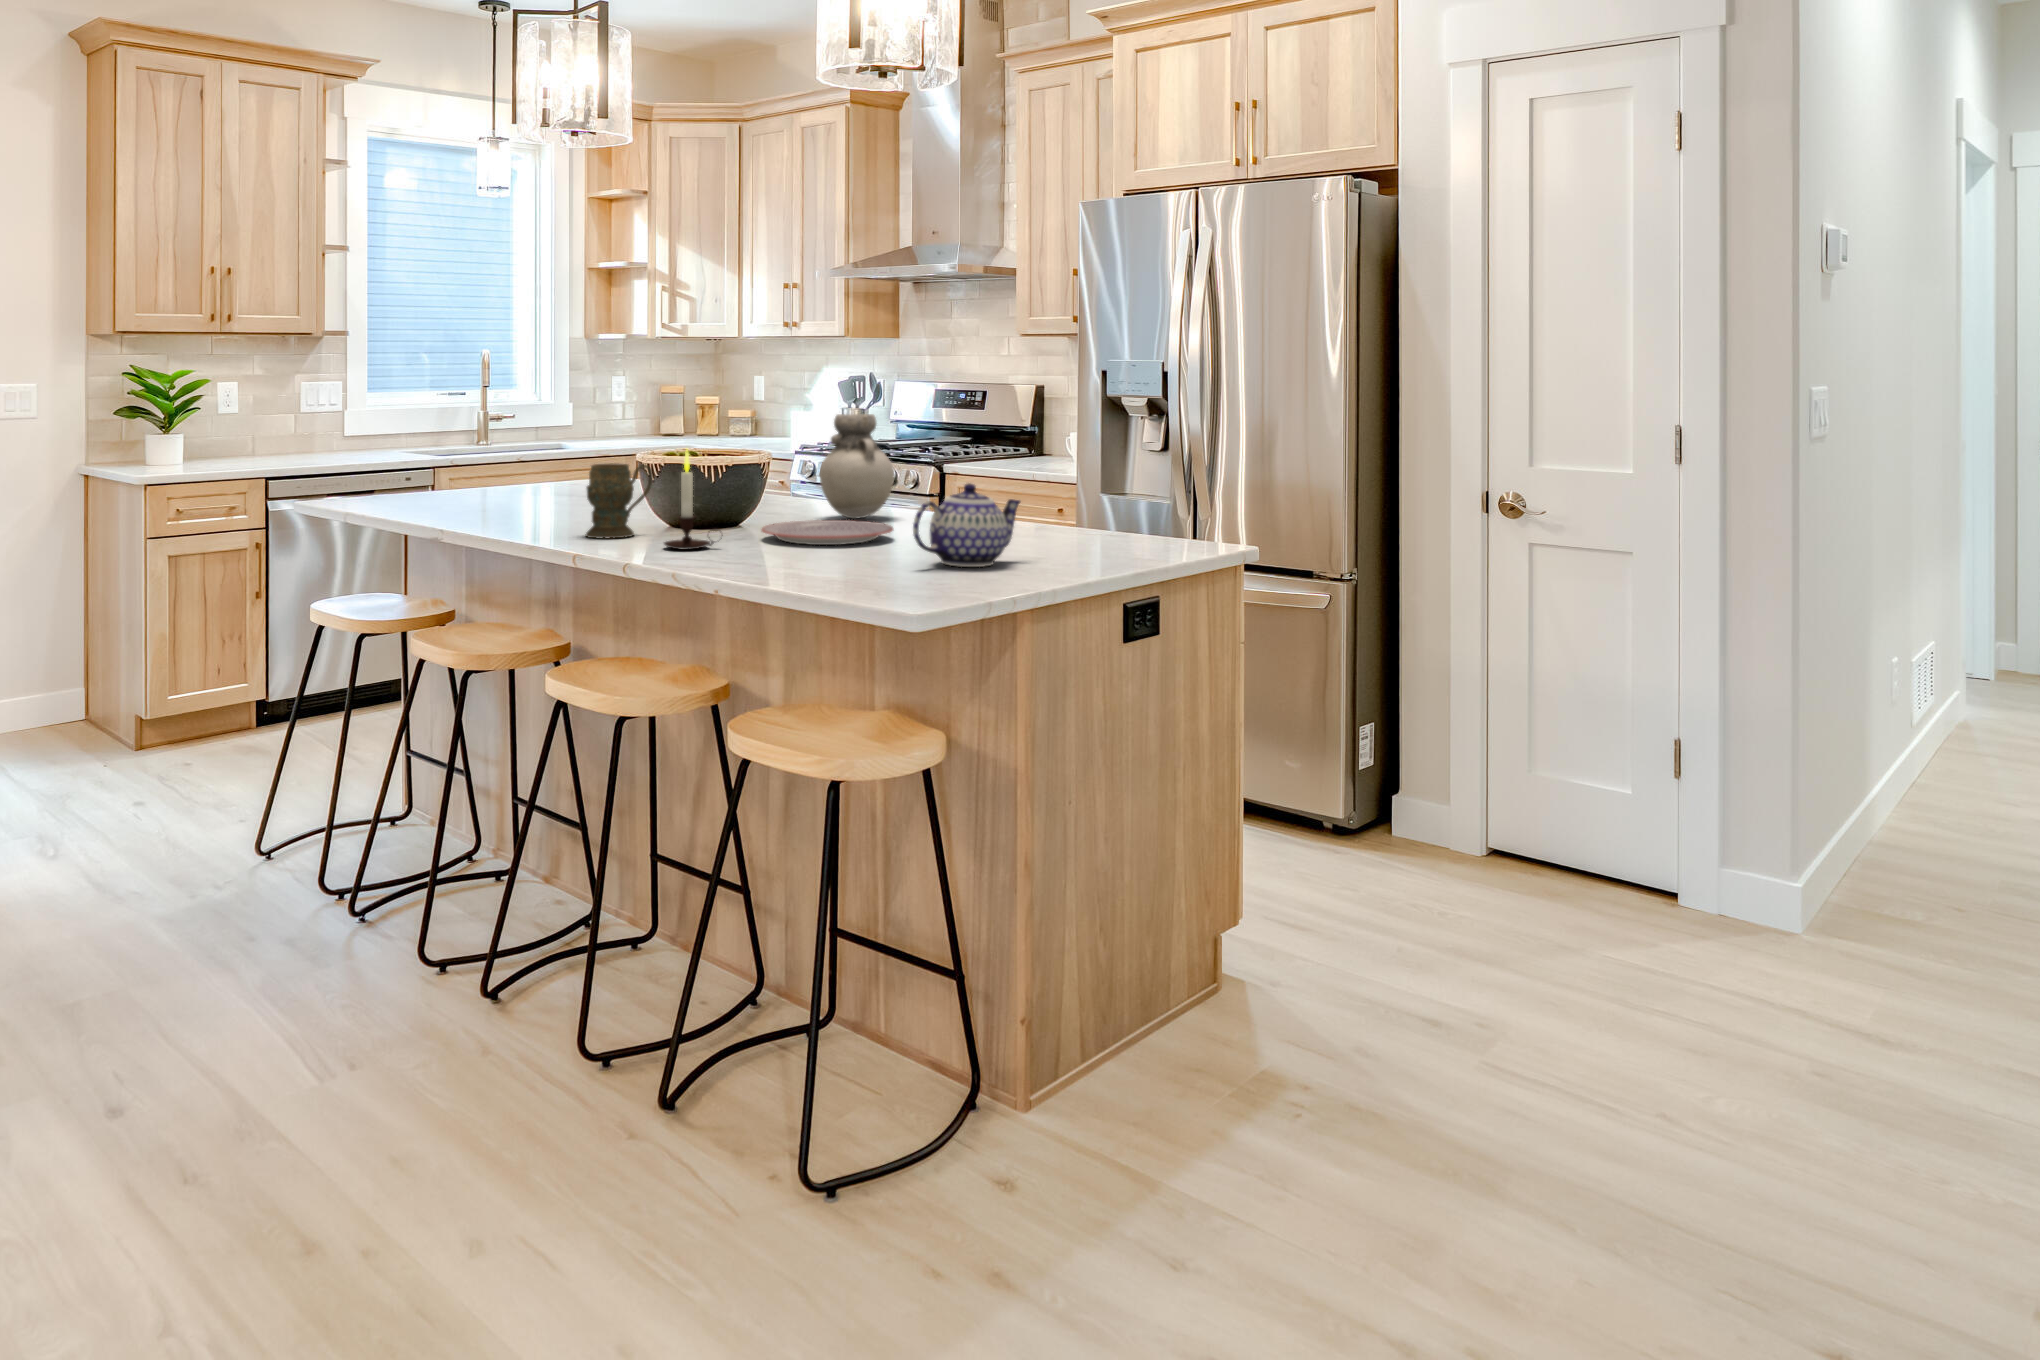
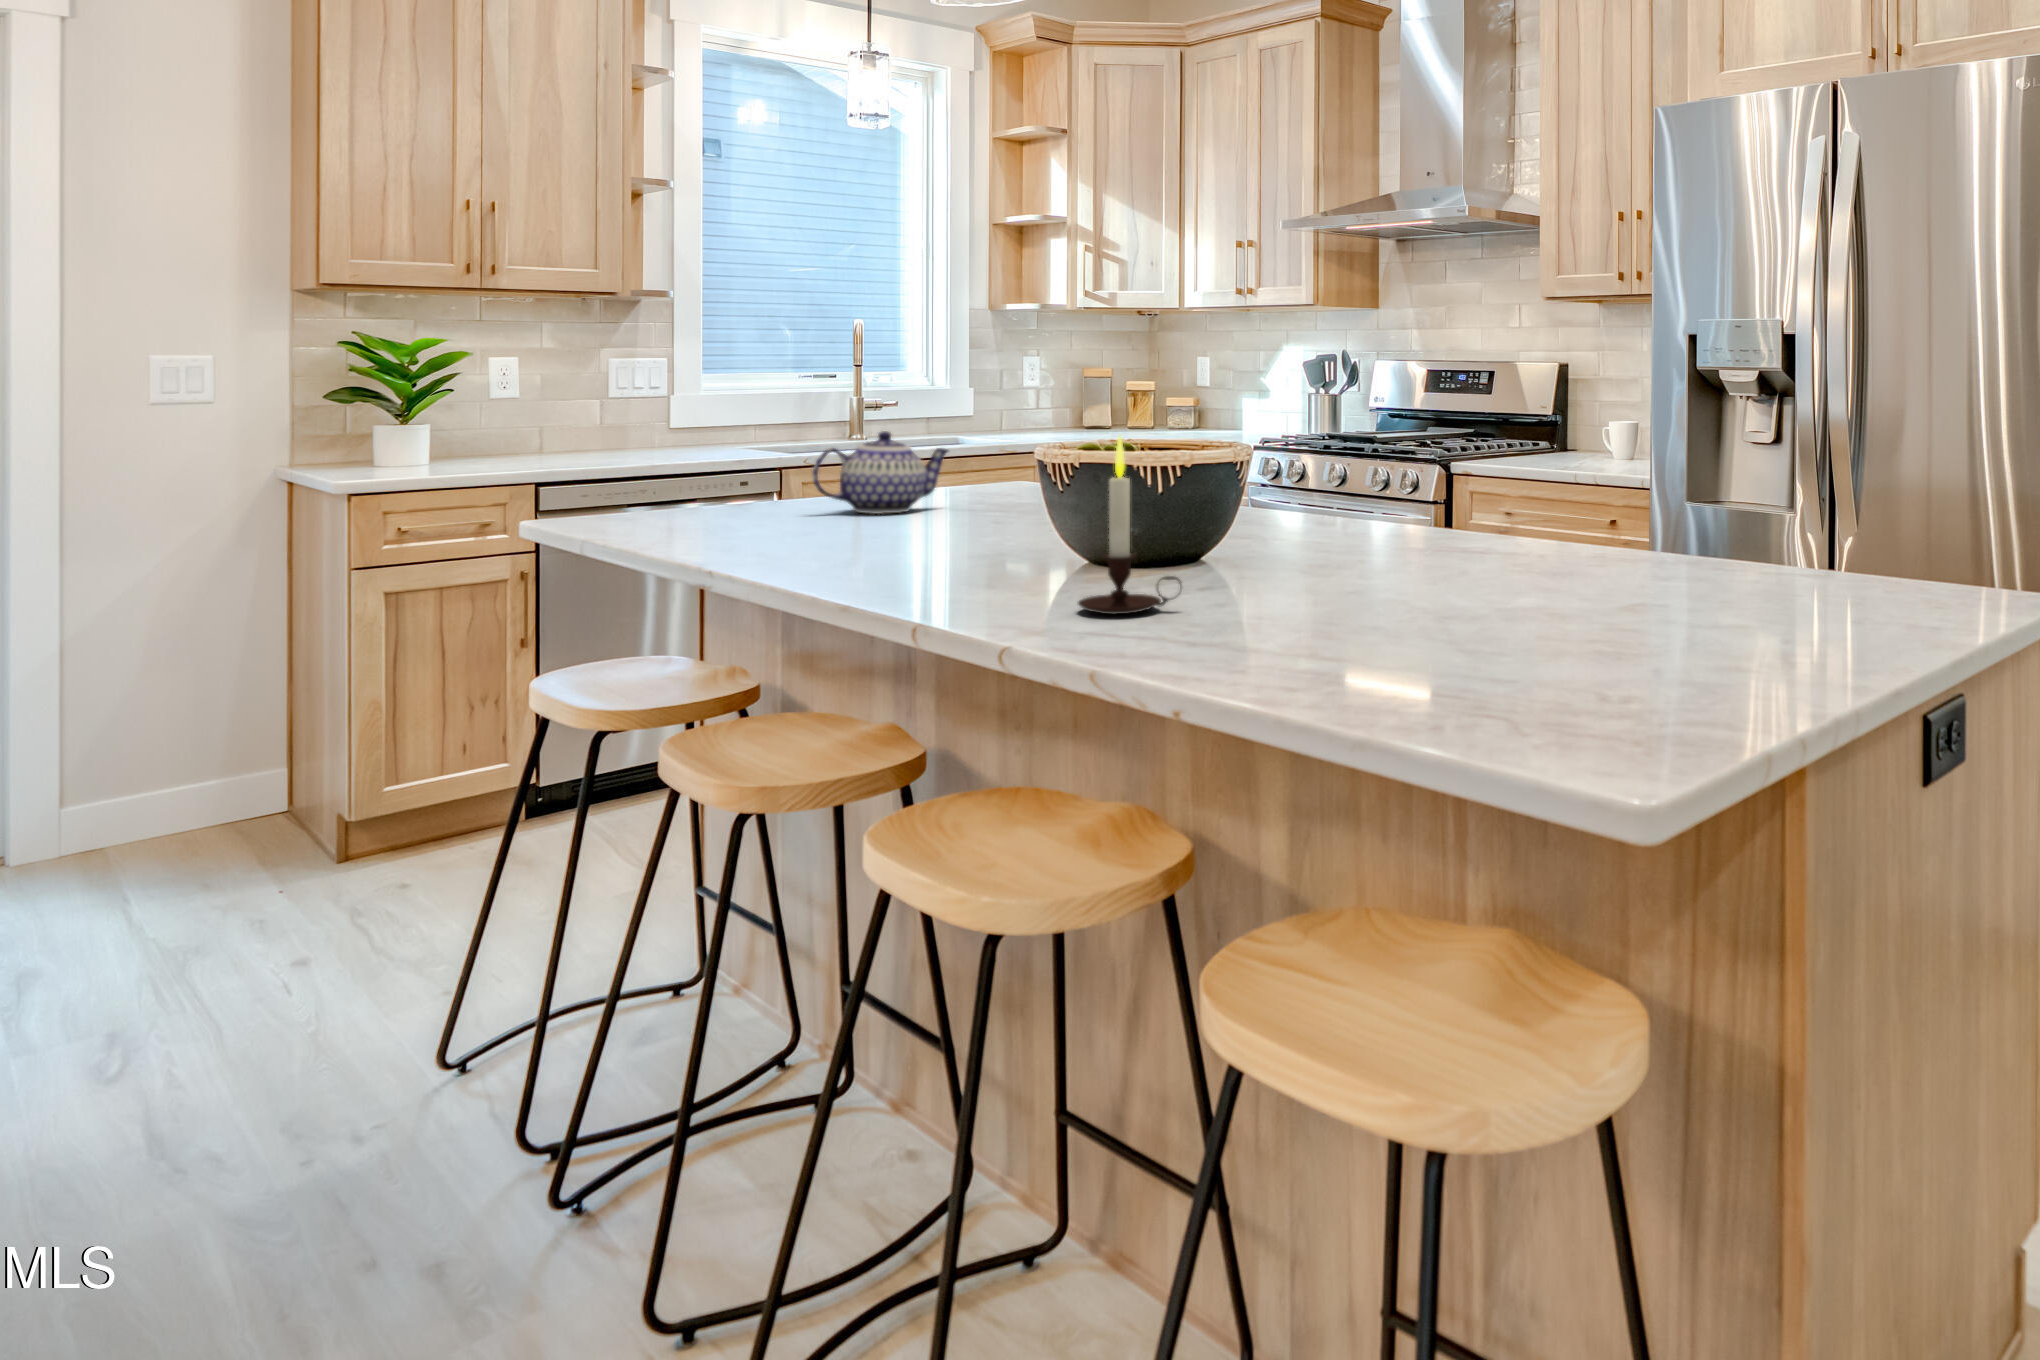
vase: present [820,414,894,519] -> none [1324,386,1439,546]
mug: present [585,464,653,538] -> none [945,463,1062,590]
teapot: present [913,483,1020,567] -> present [813,431,948,514]
plate: present [762,520,893,545] -> none [1245,553,1466,600]

